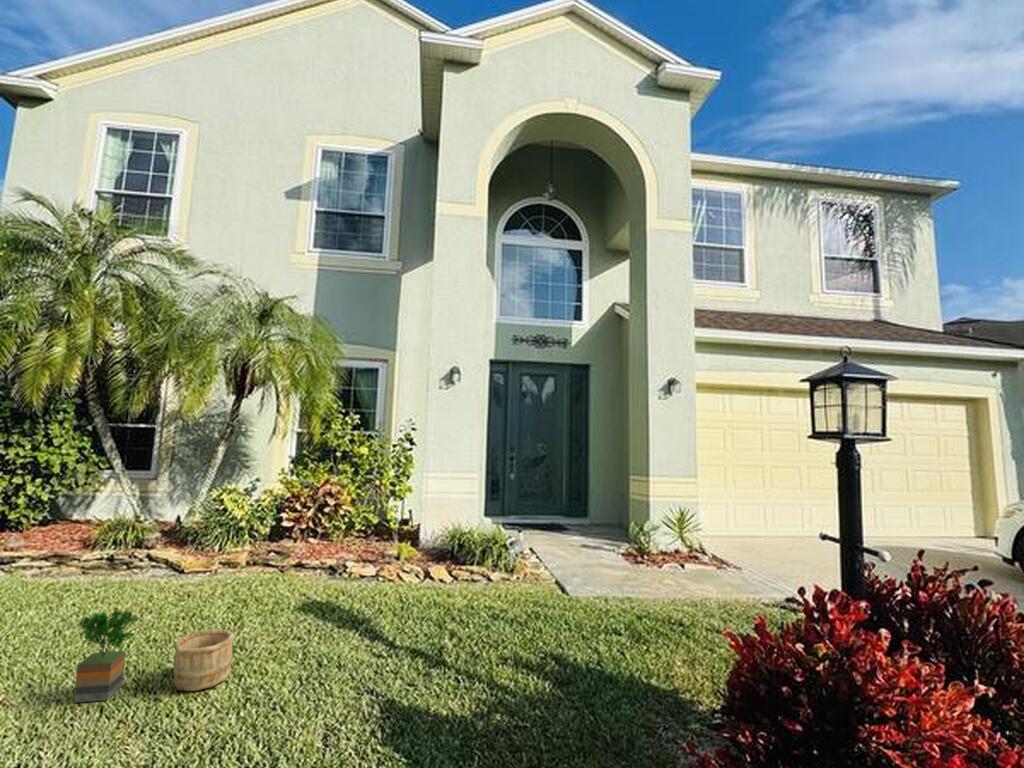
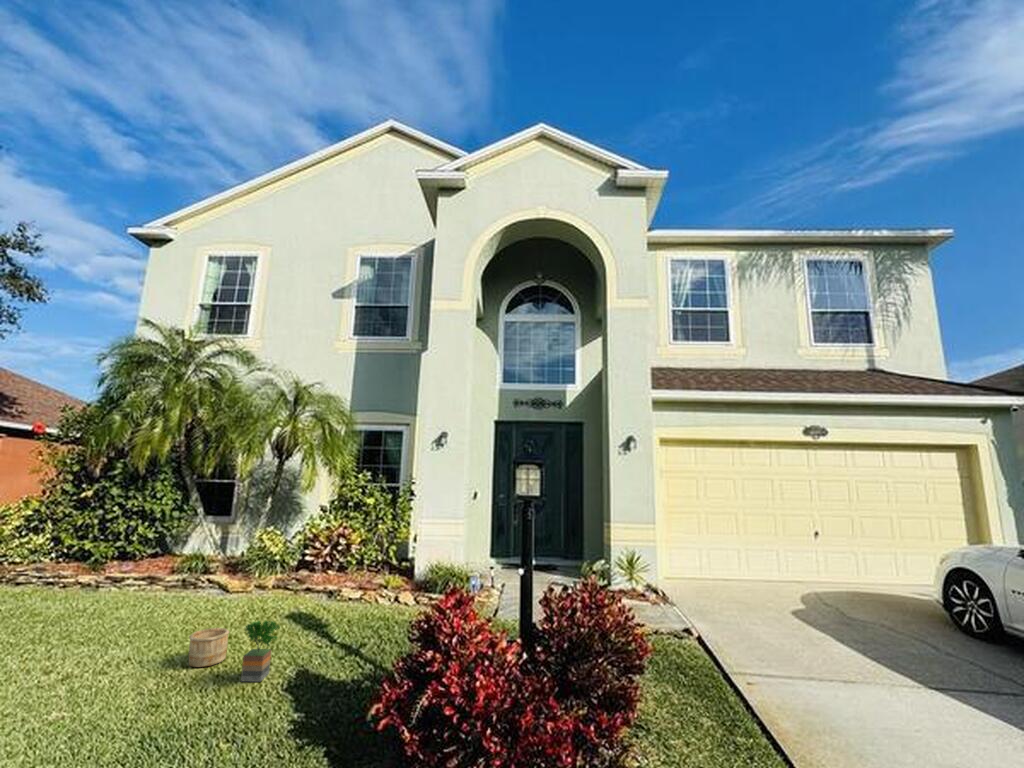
potted tree: present [74,610,139,702] -> present [241,620,280,682]

